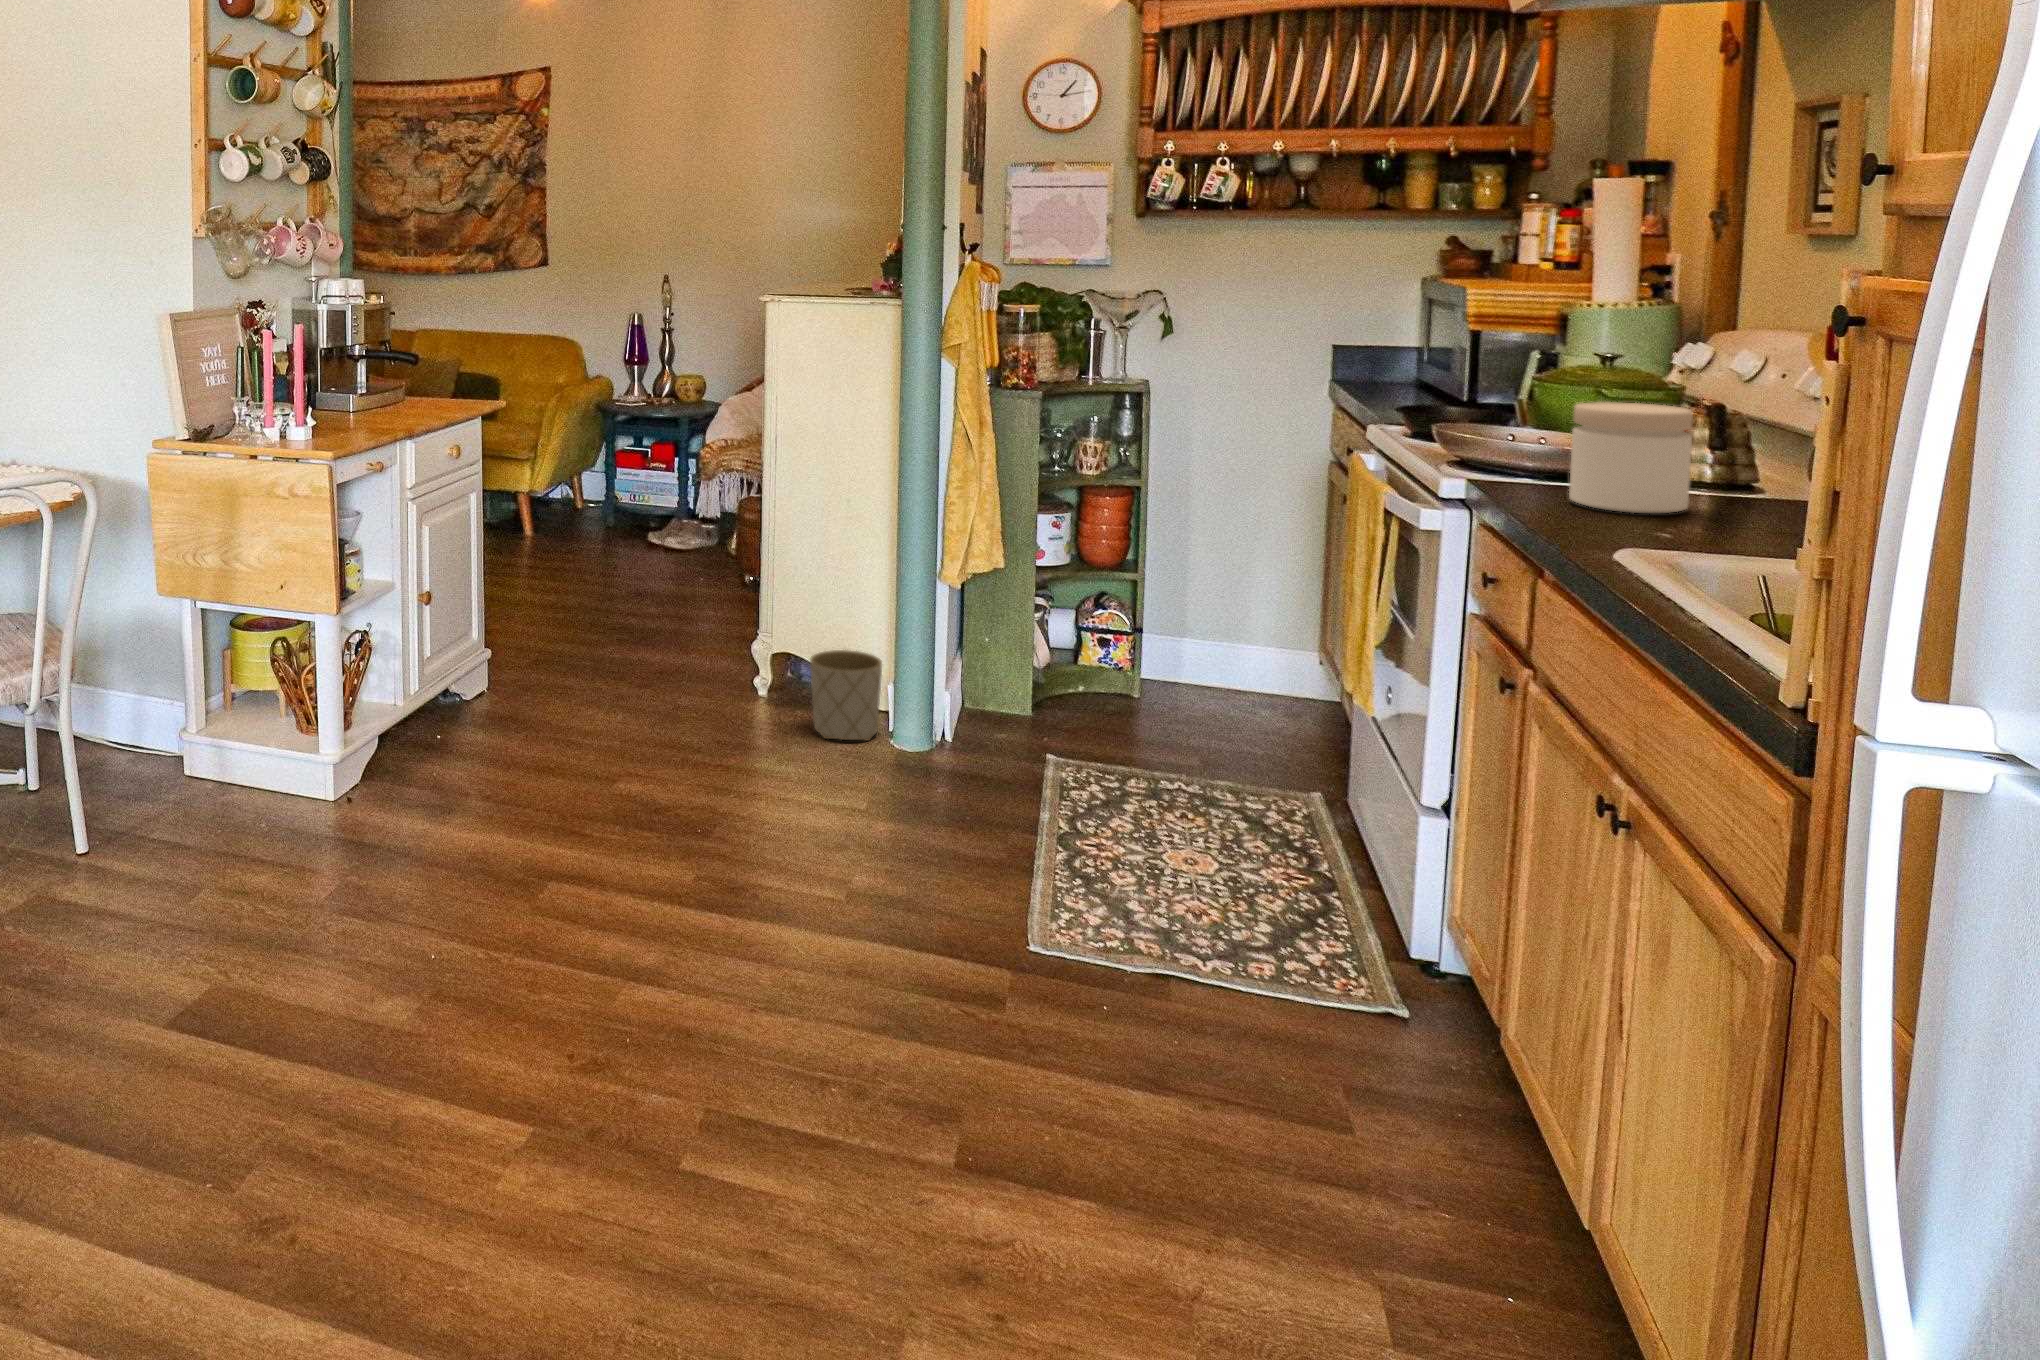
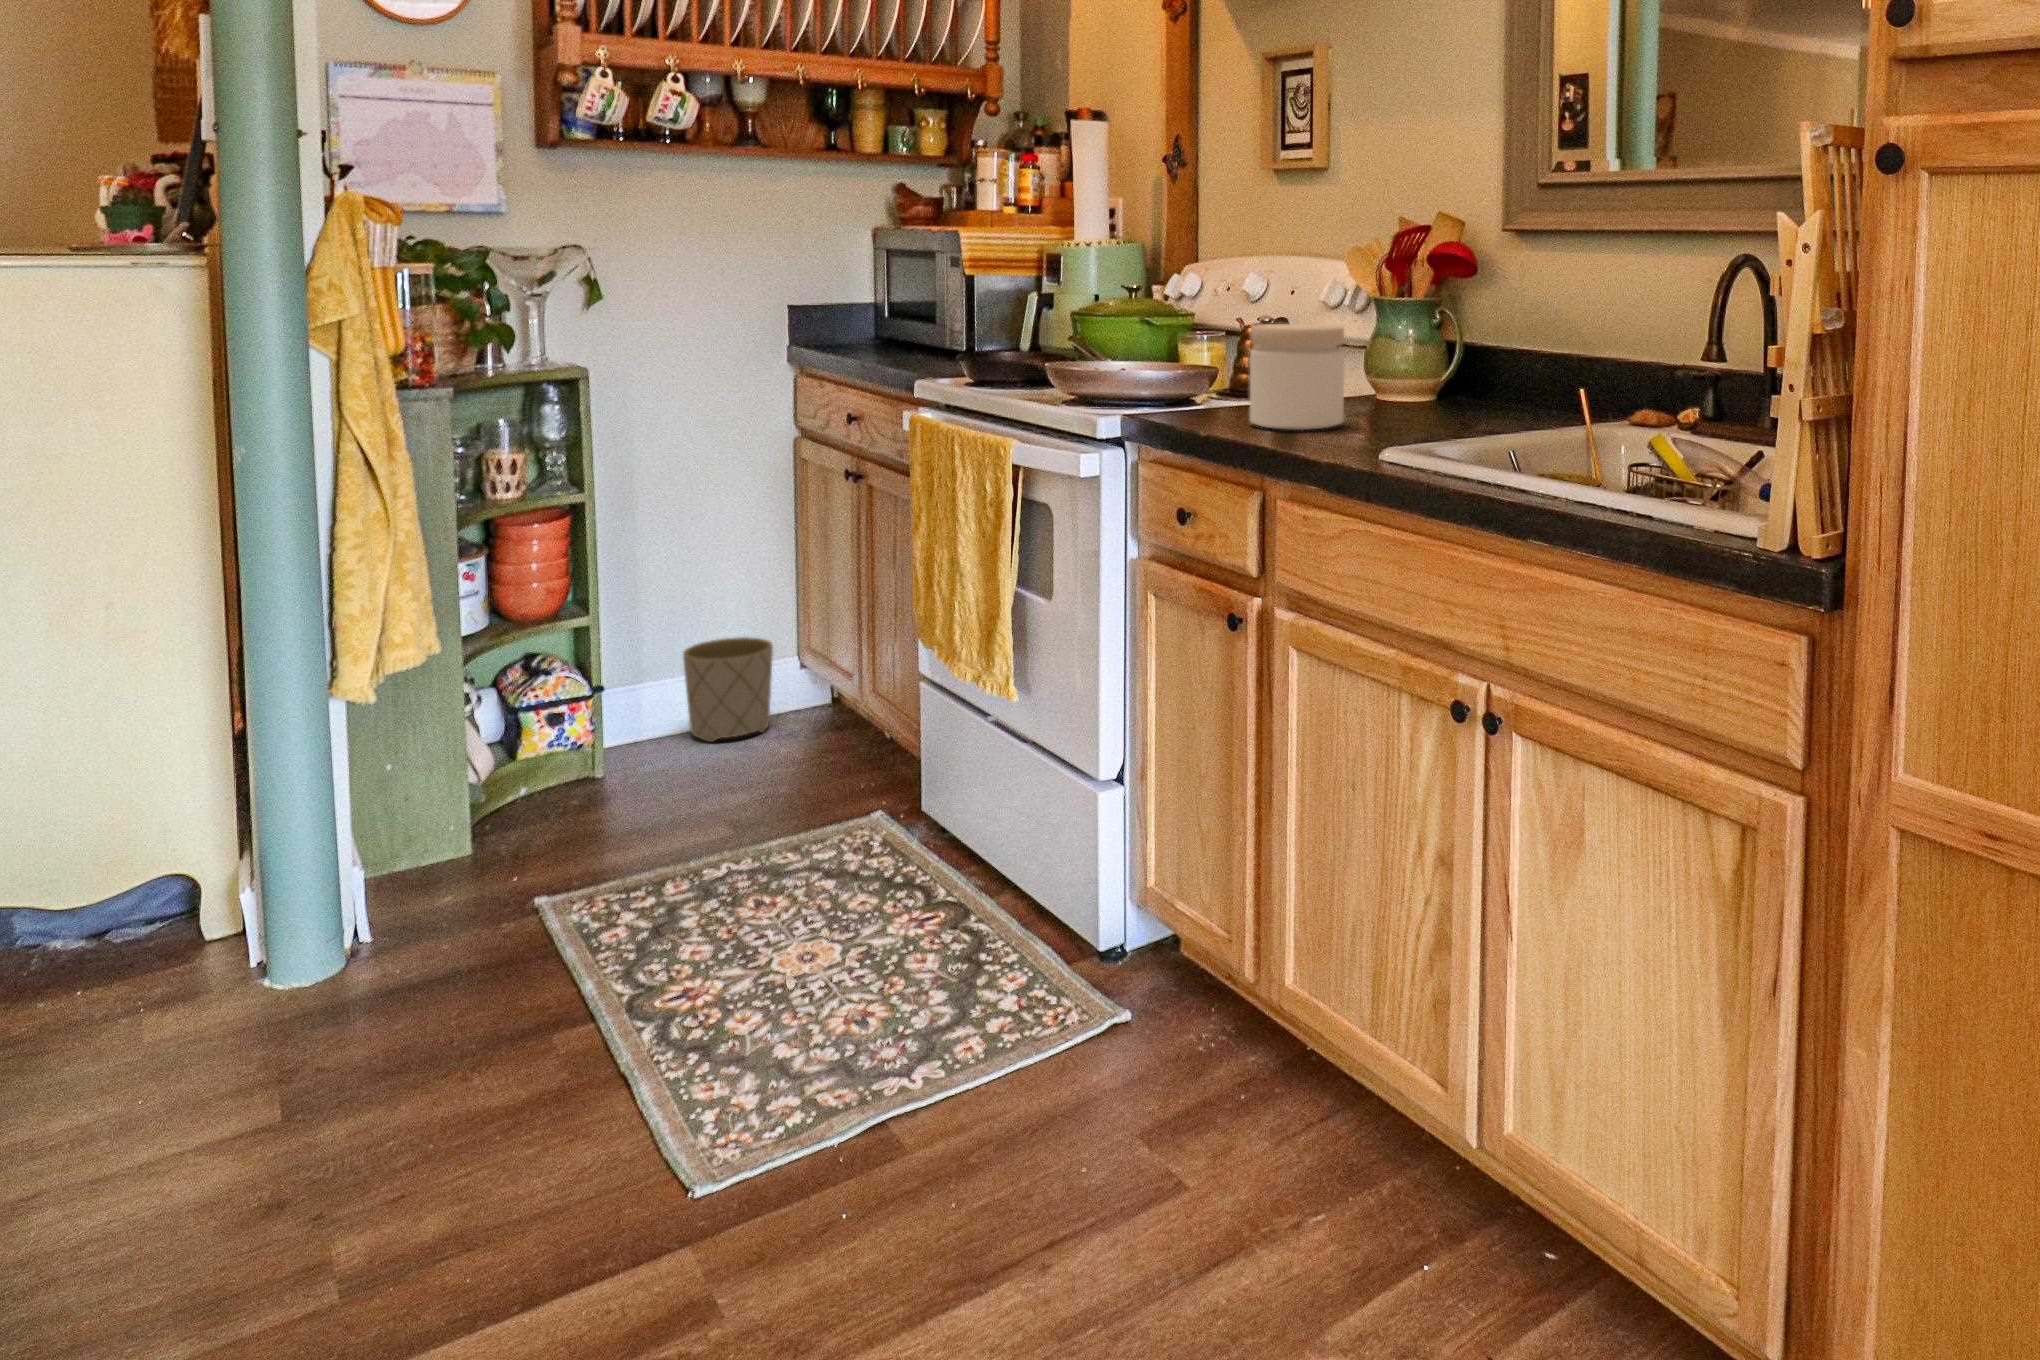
planter: present [810,650,882,740] -> present [683,637,773,742]

